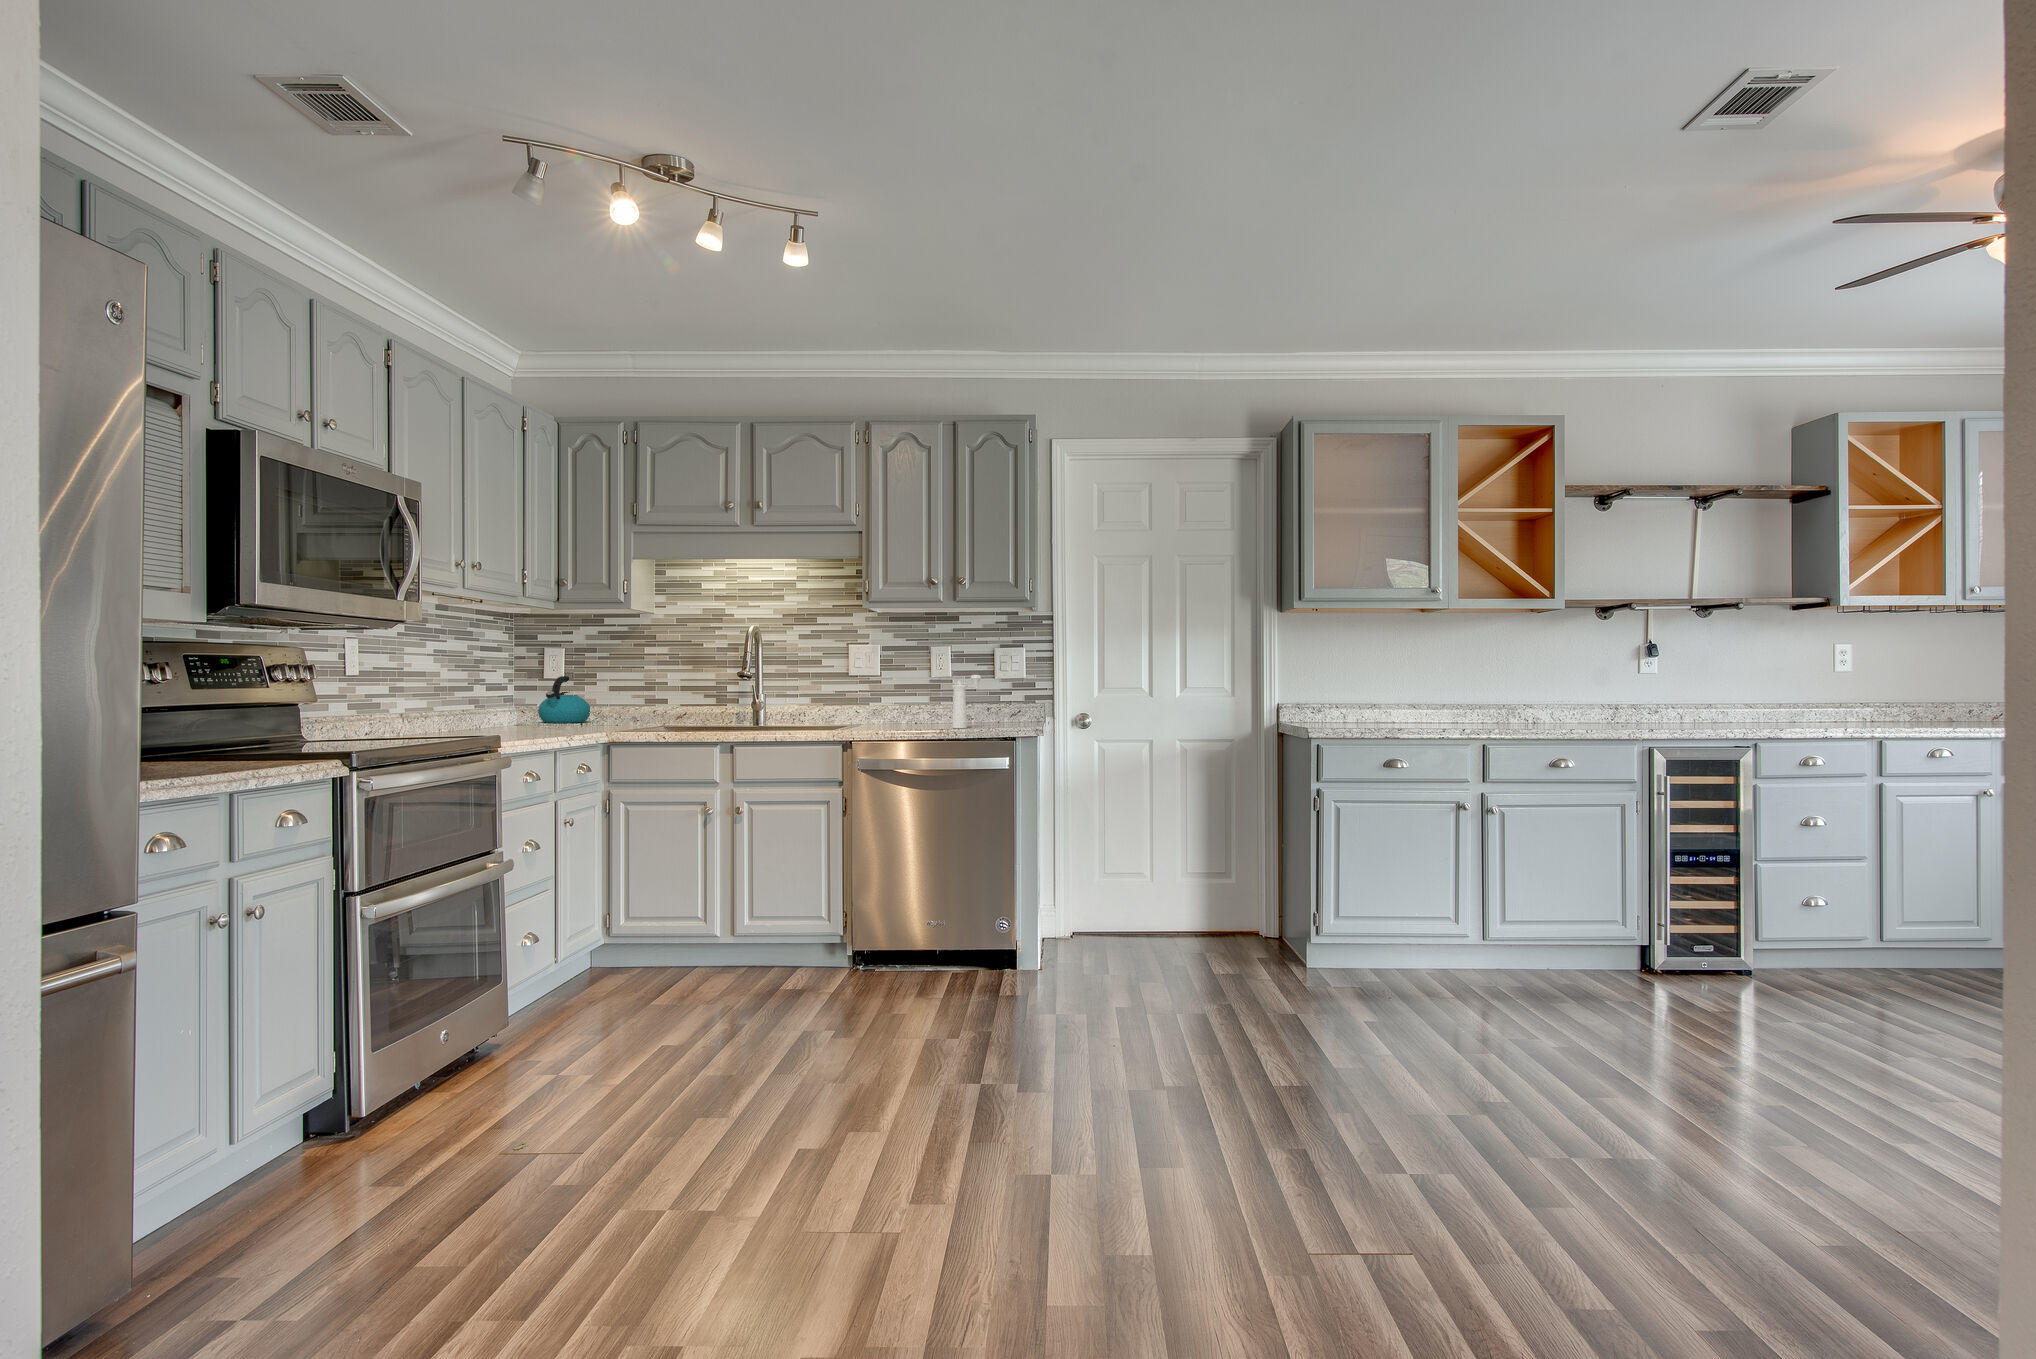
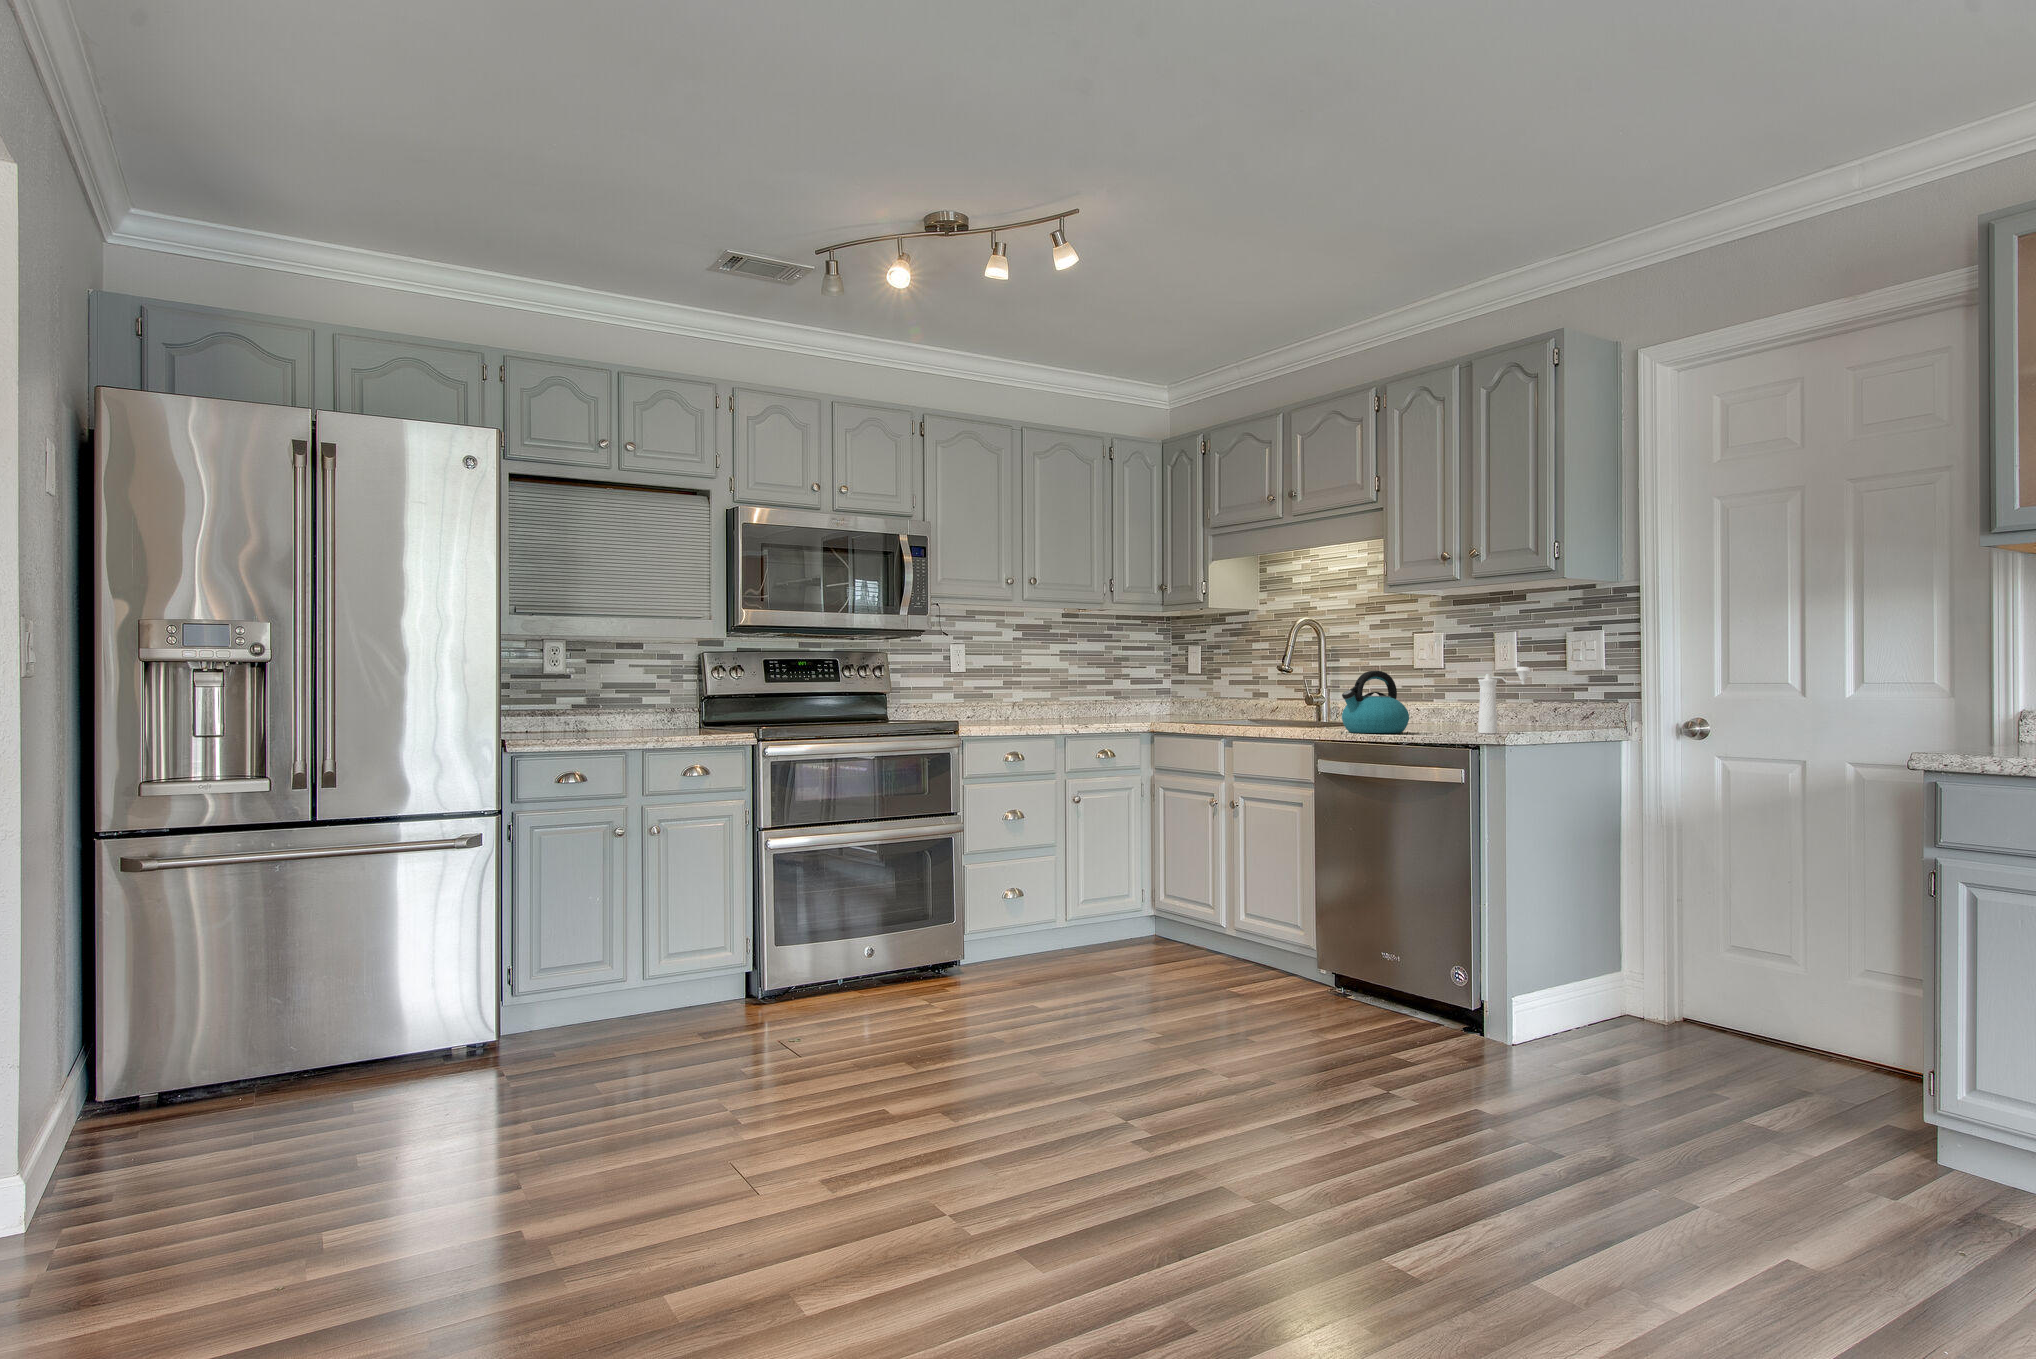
kettle: present [538,676,591,723] -> present [1342,671,1409,733]

